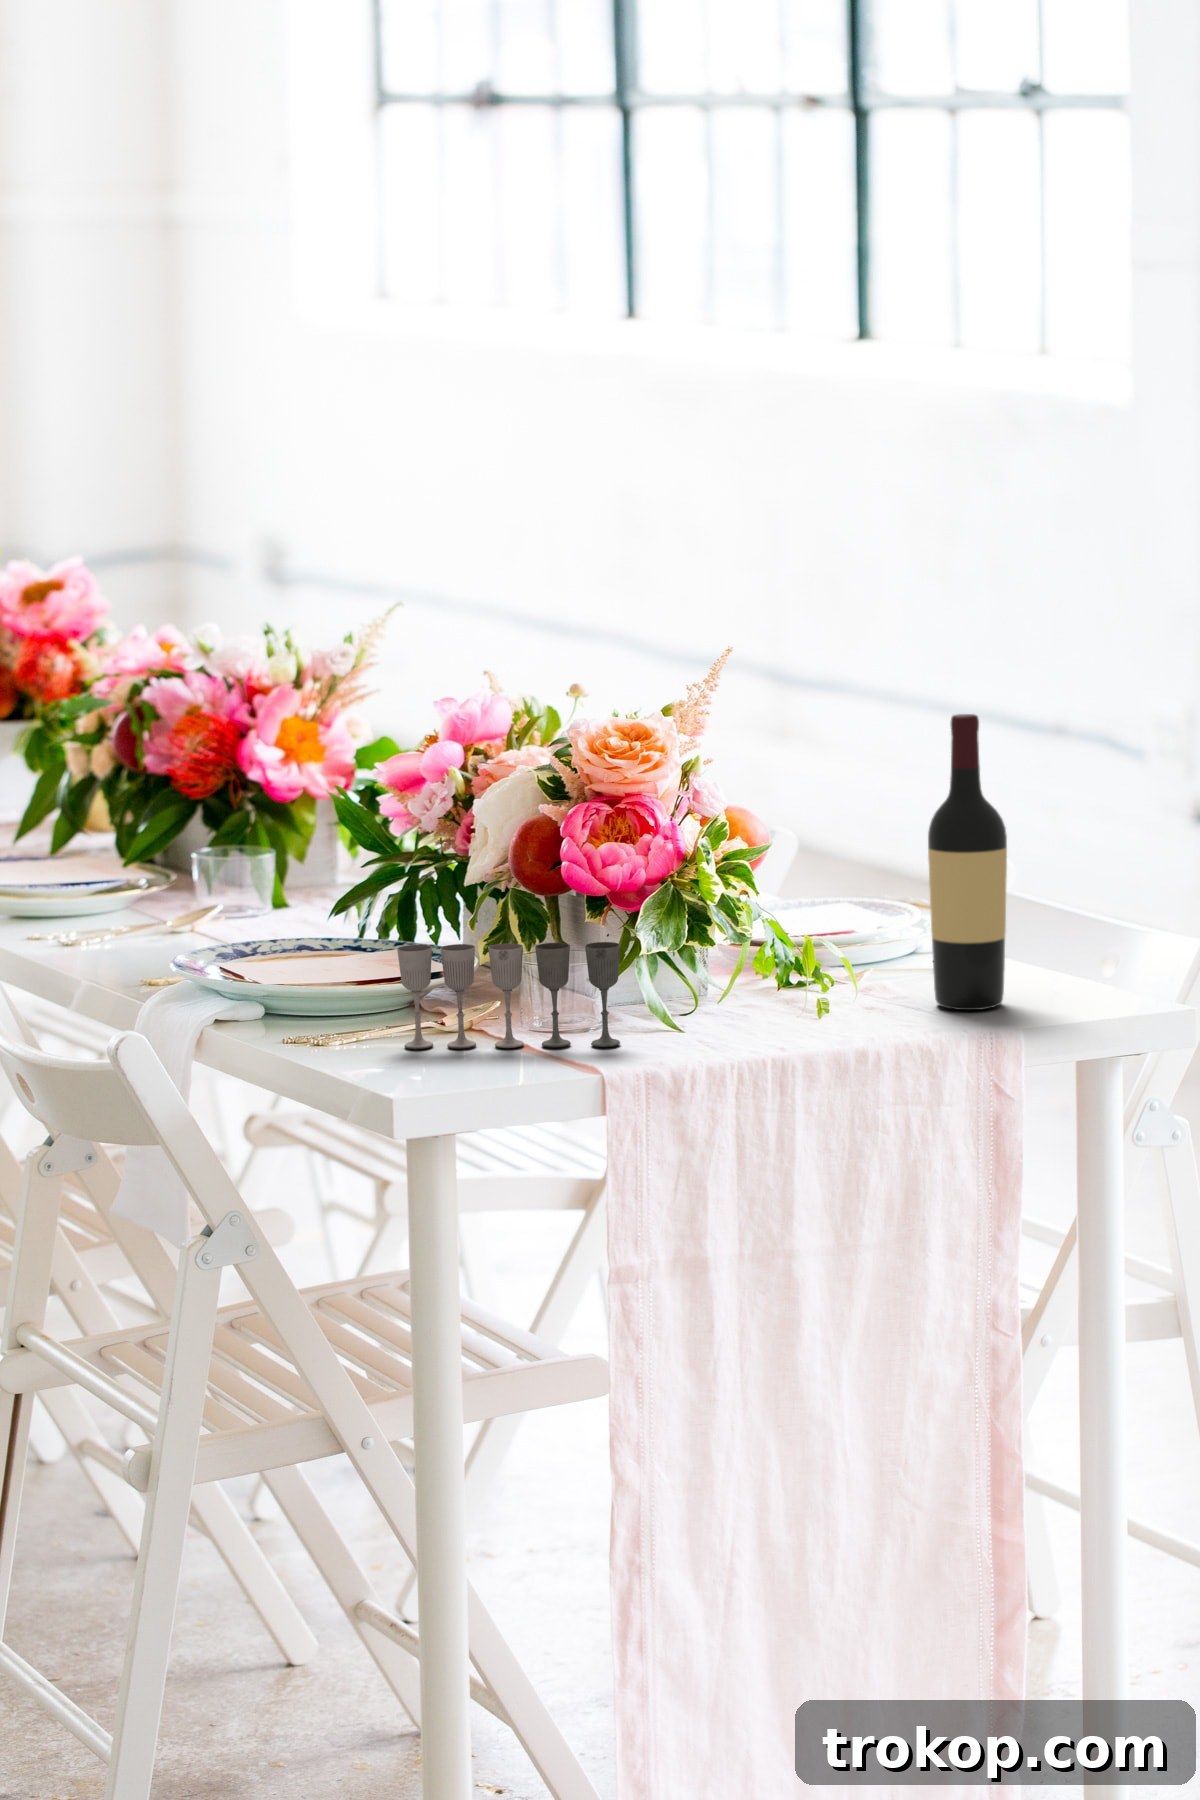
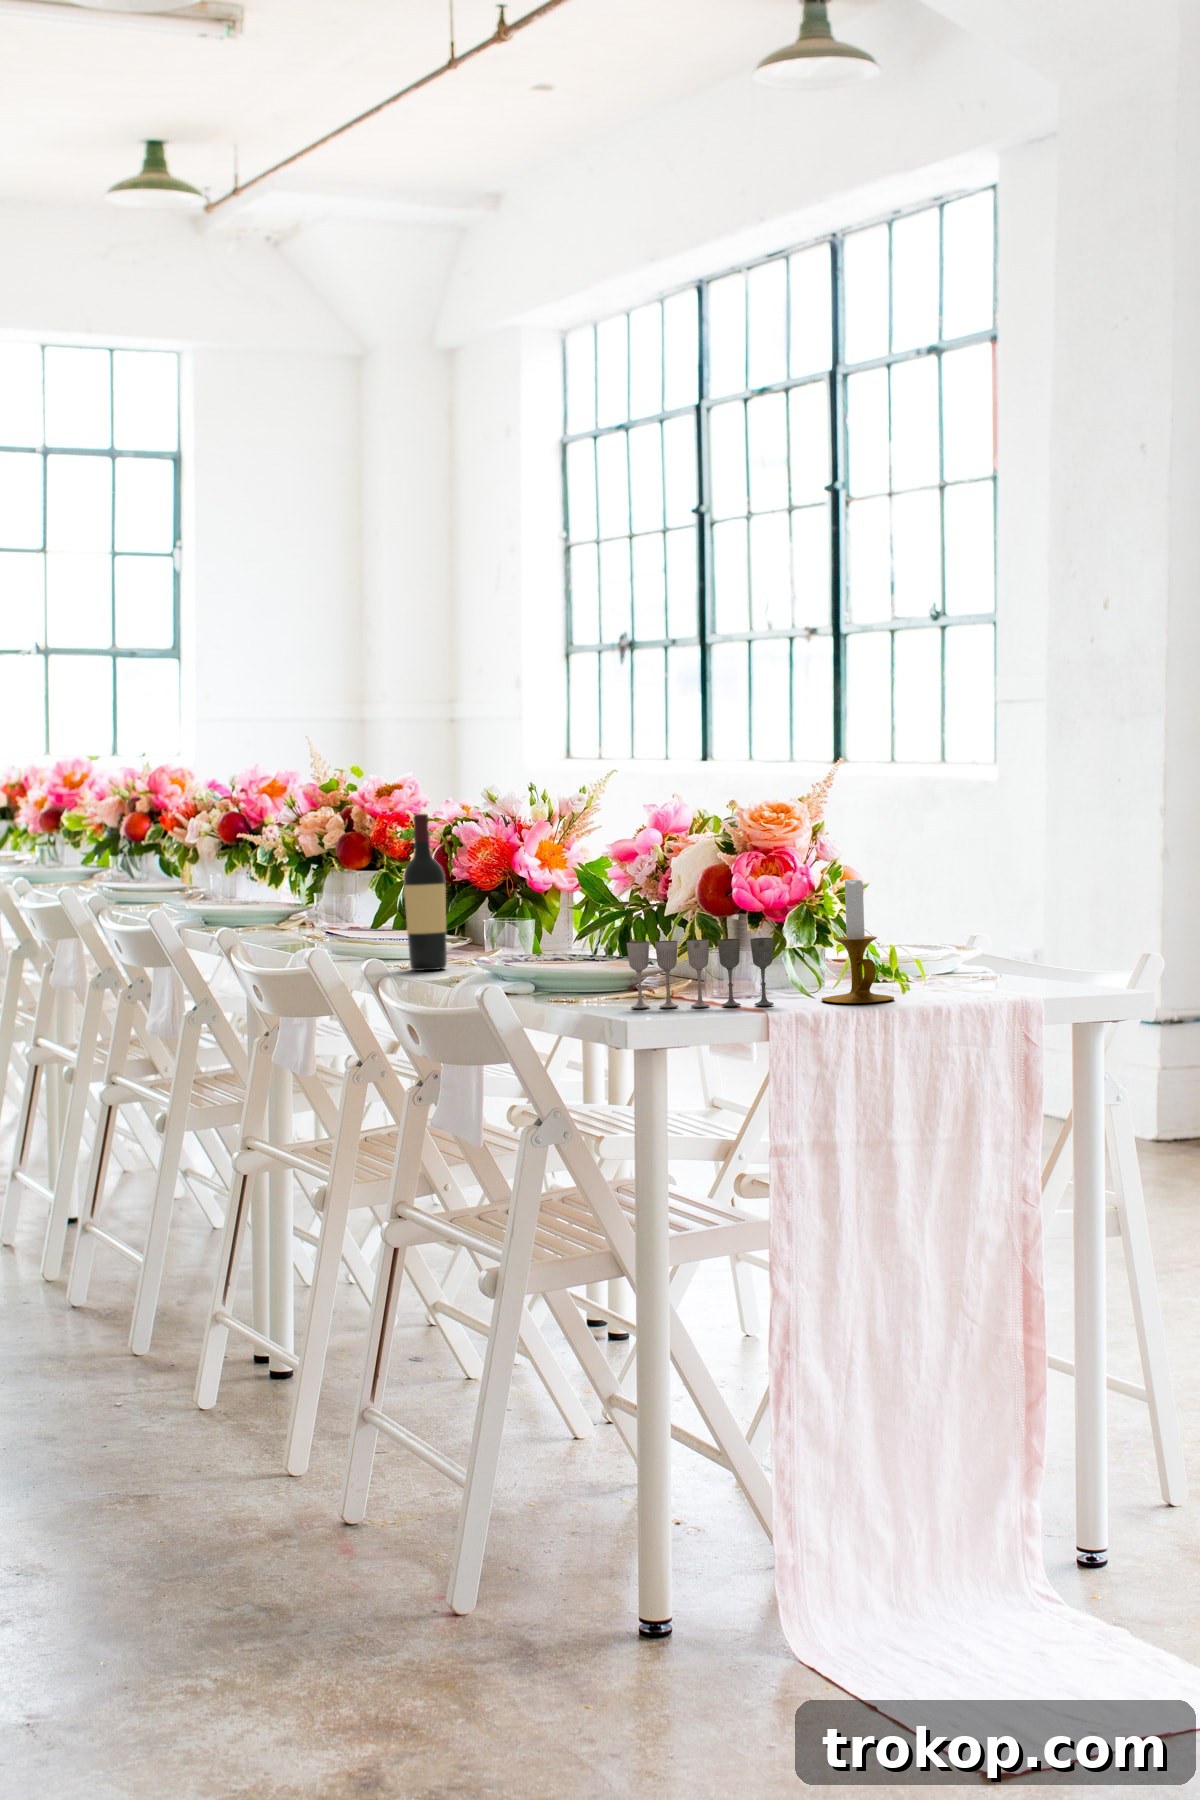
wine bottle: present [928,714,1007,1010] -> present [404,814,447,970]
candlestick: none [693,852,802,1044] -> present [822,879,894,1003]

